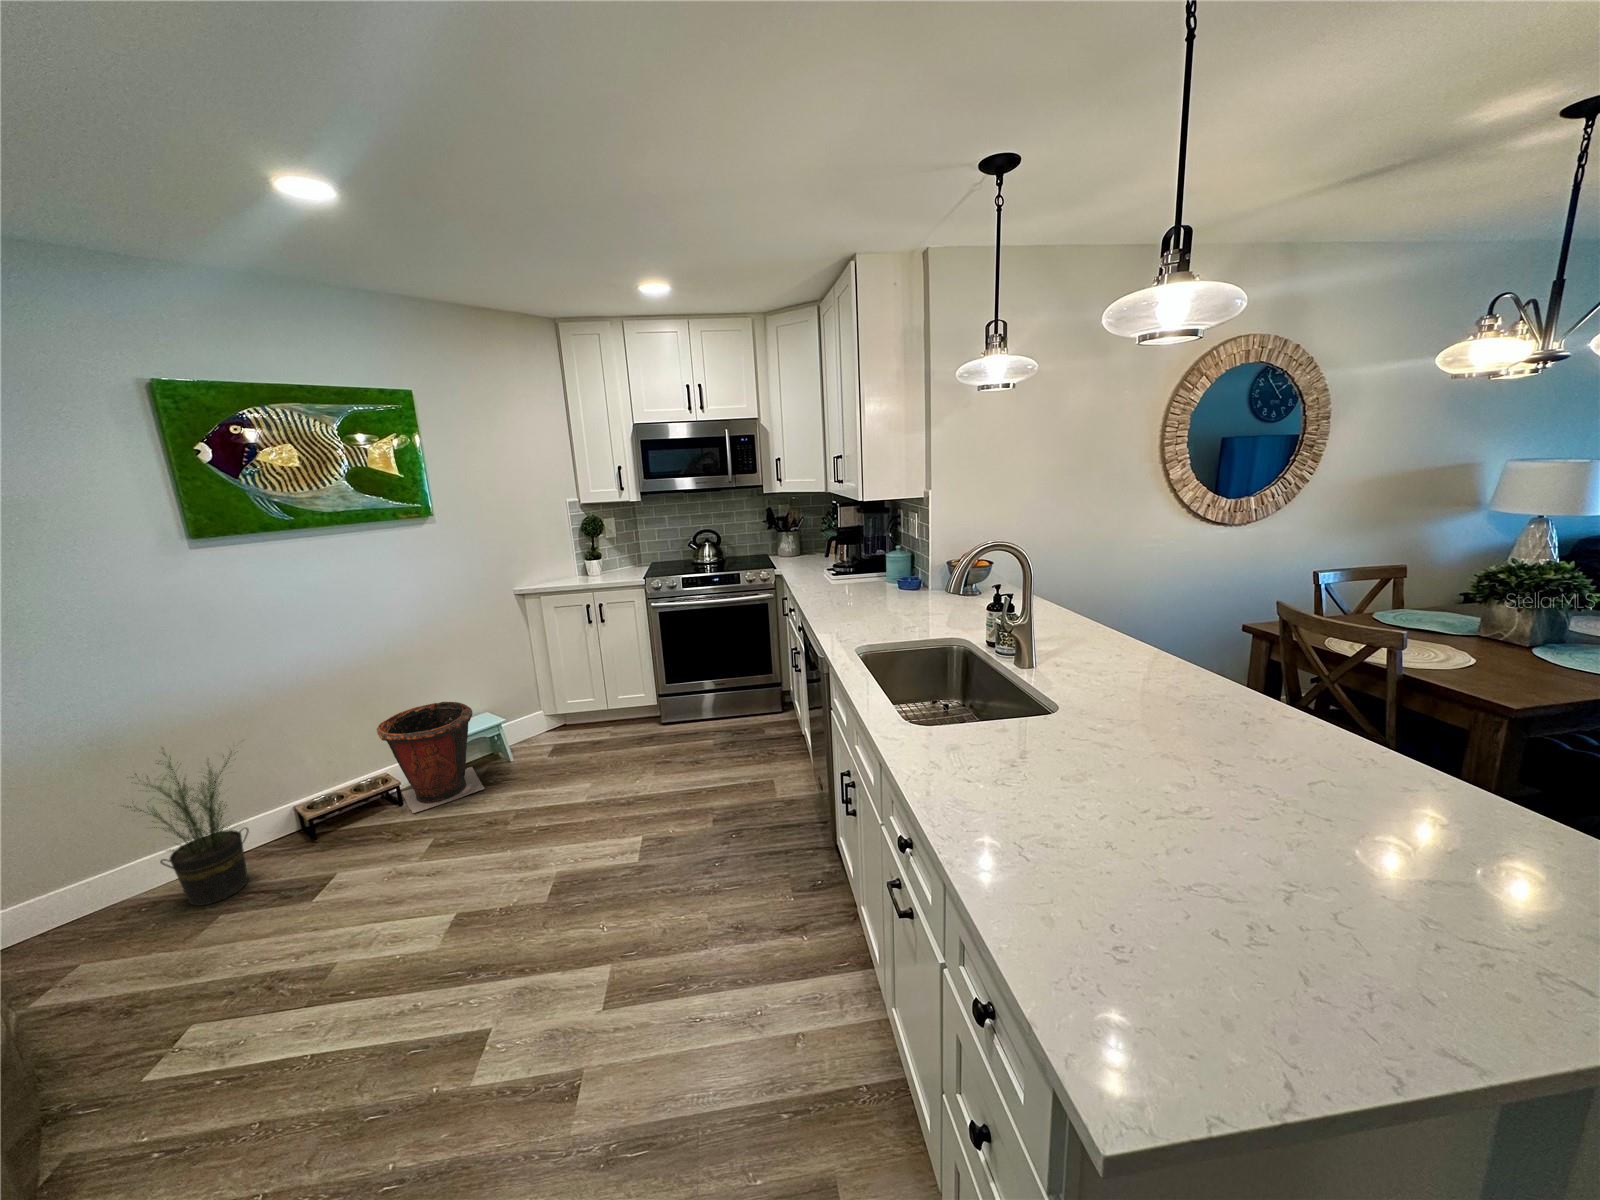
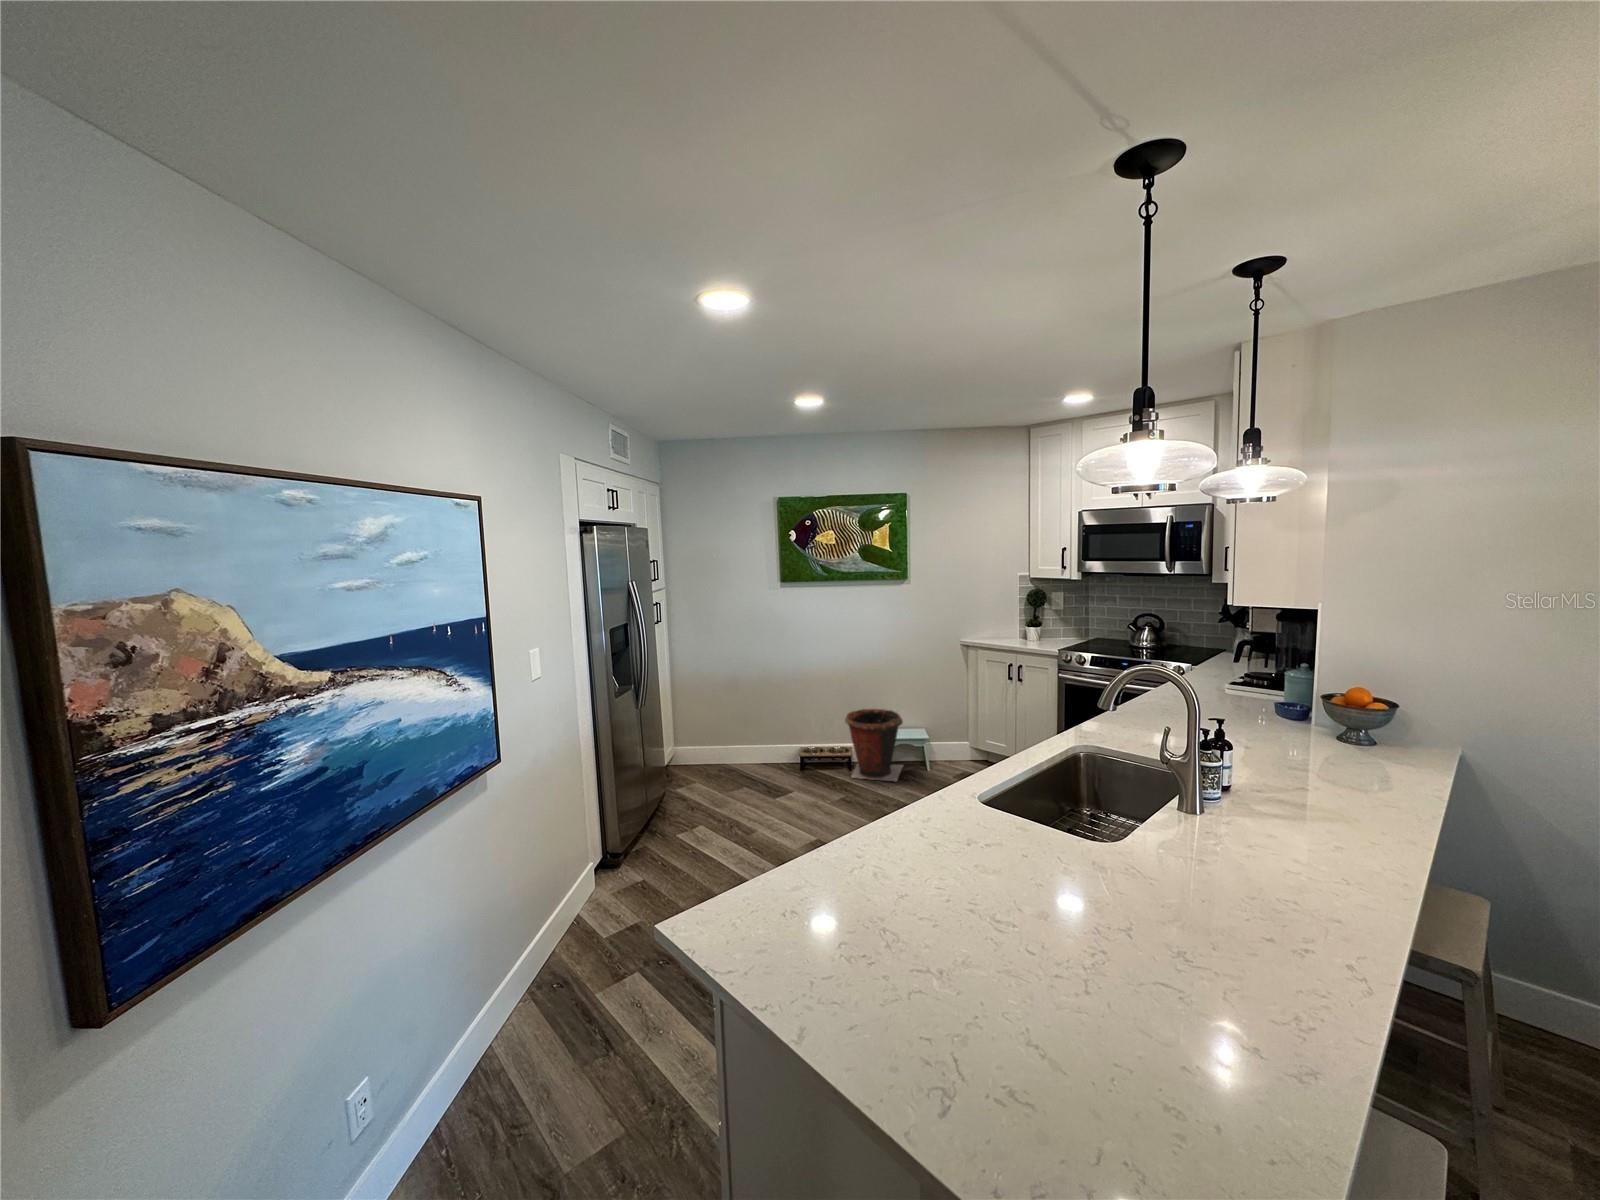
potted plant: present [123,748,249,906] -> none [723,688,777,779]

